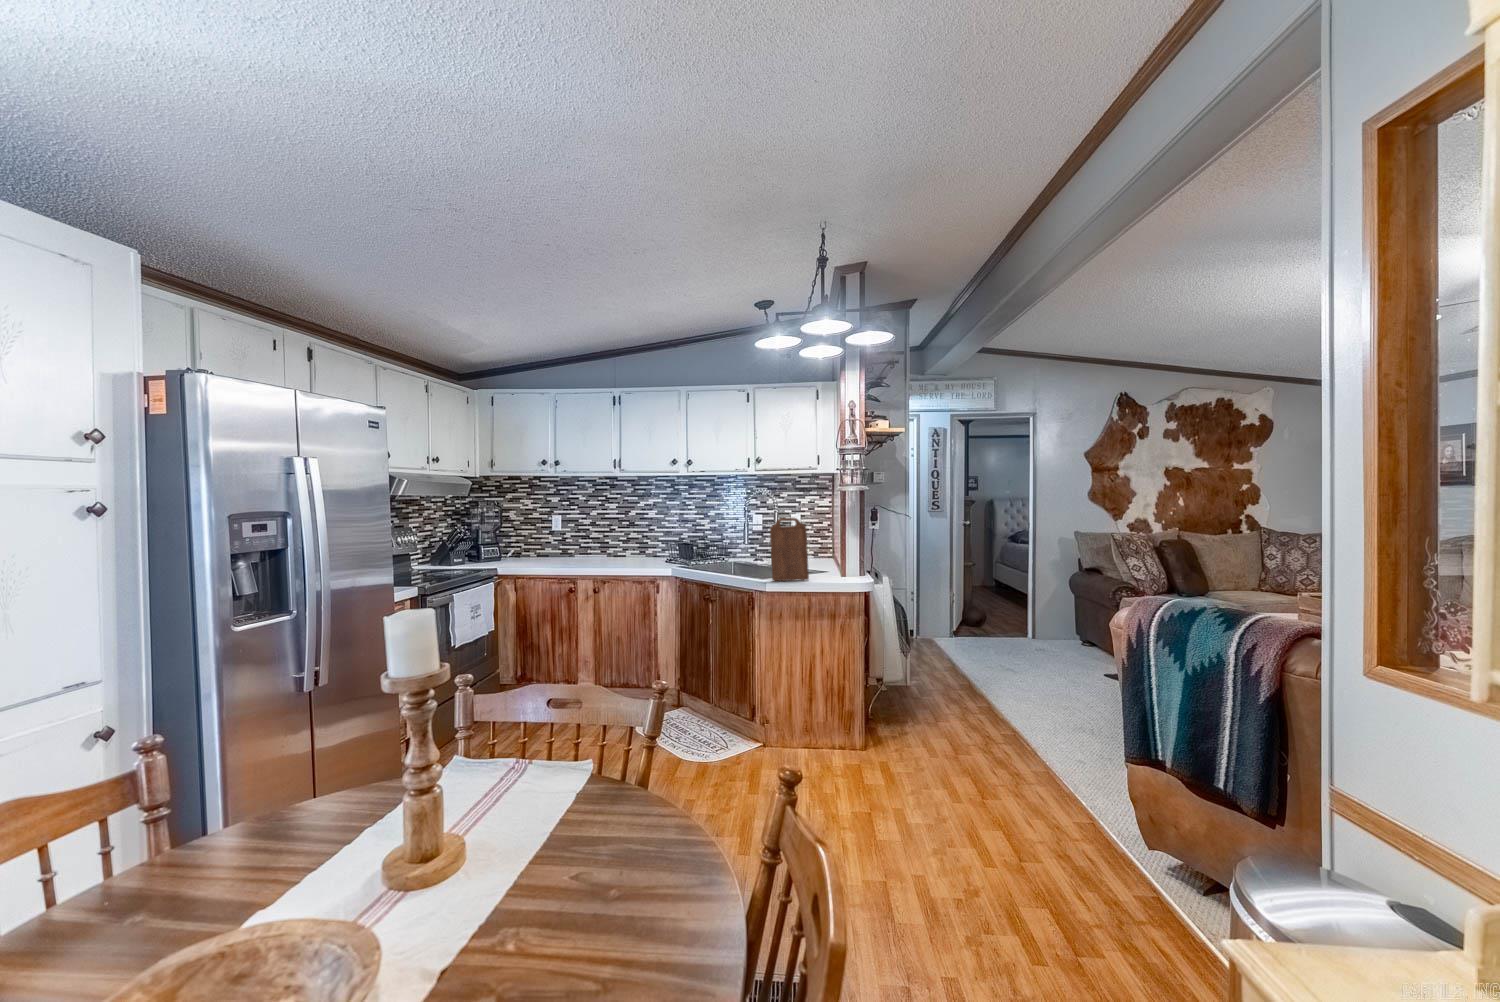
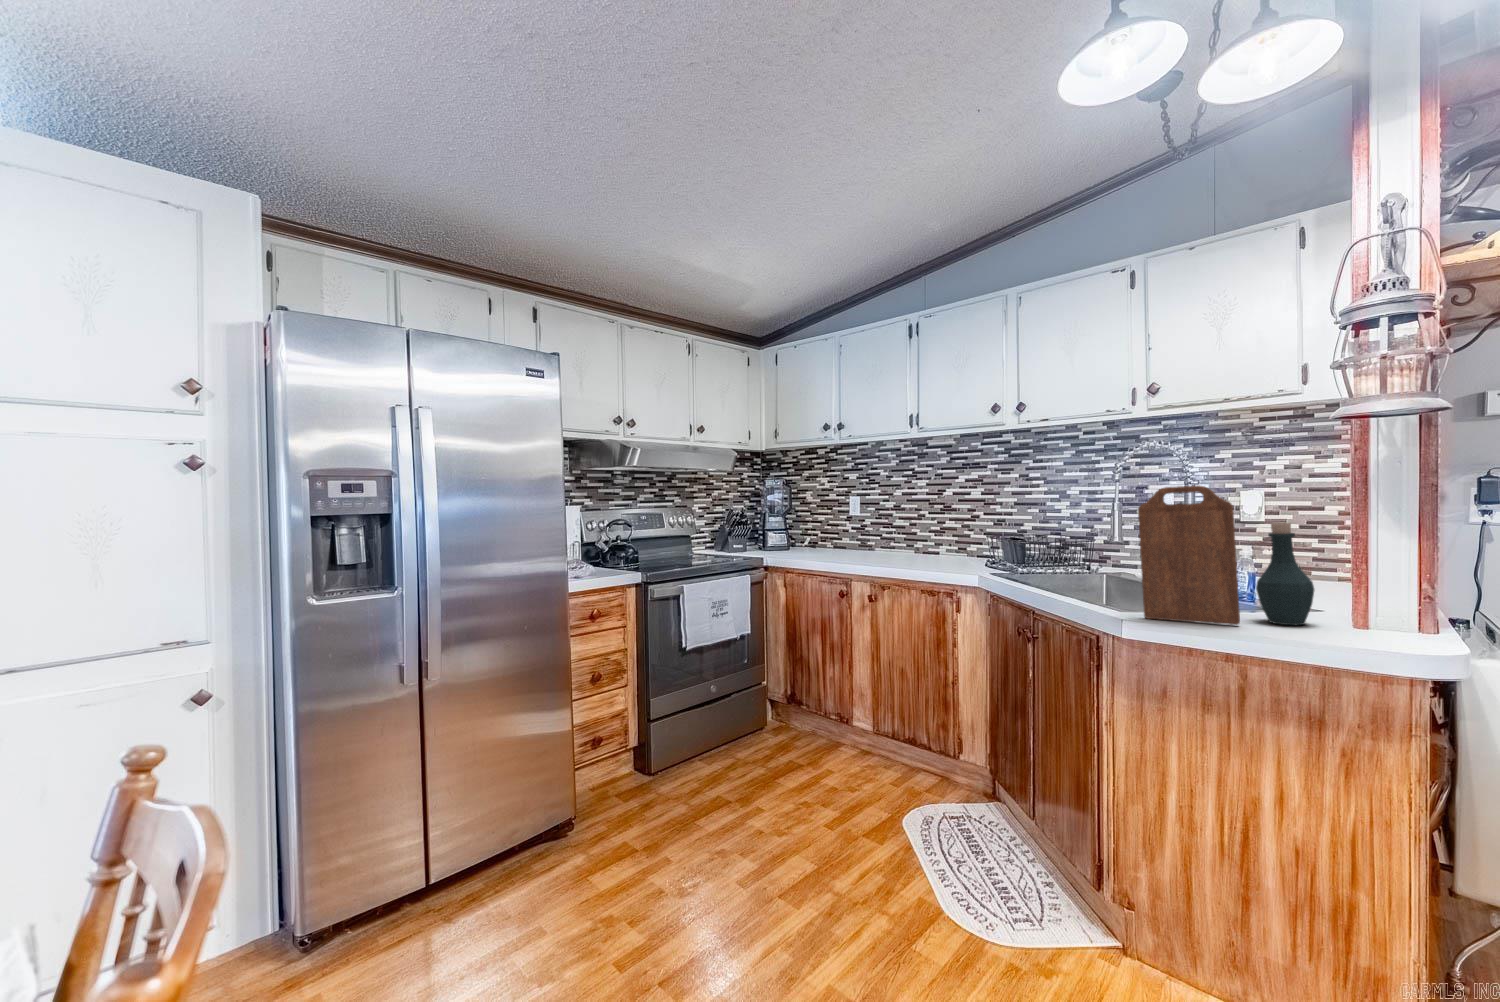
bottle: none [813,533,832,578] -> present [1256,523,1314,625]

